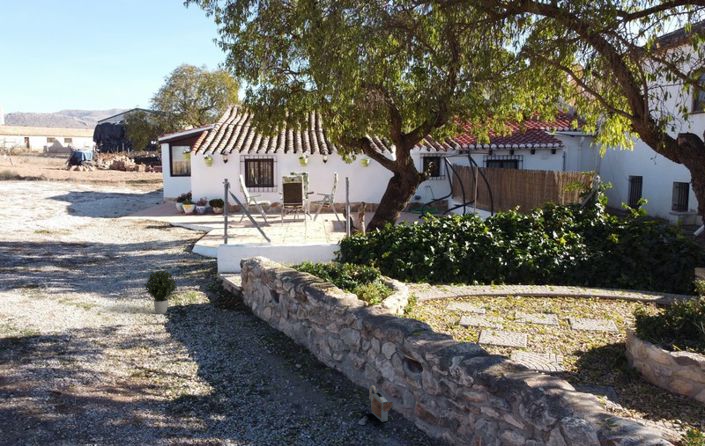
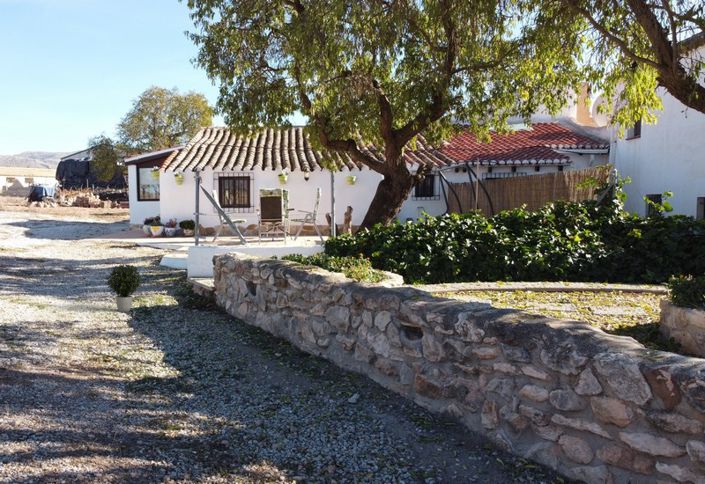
watering can: present [369,385,393,422] -> none [359,363,389,401]

